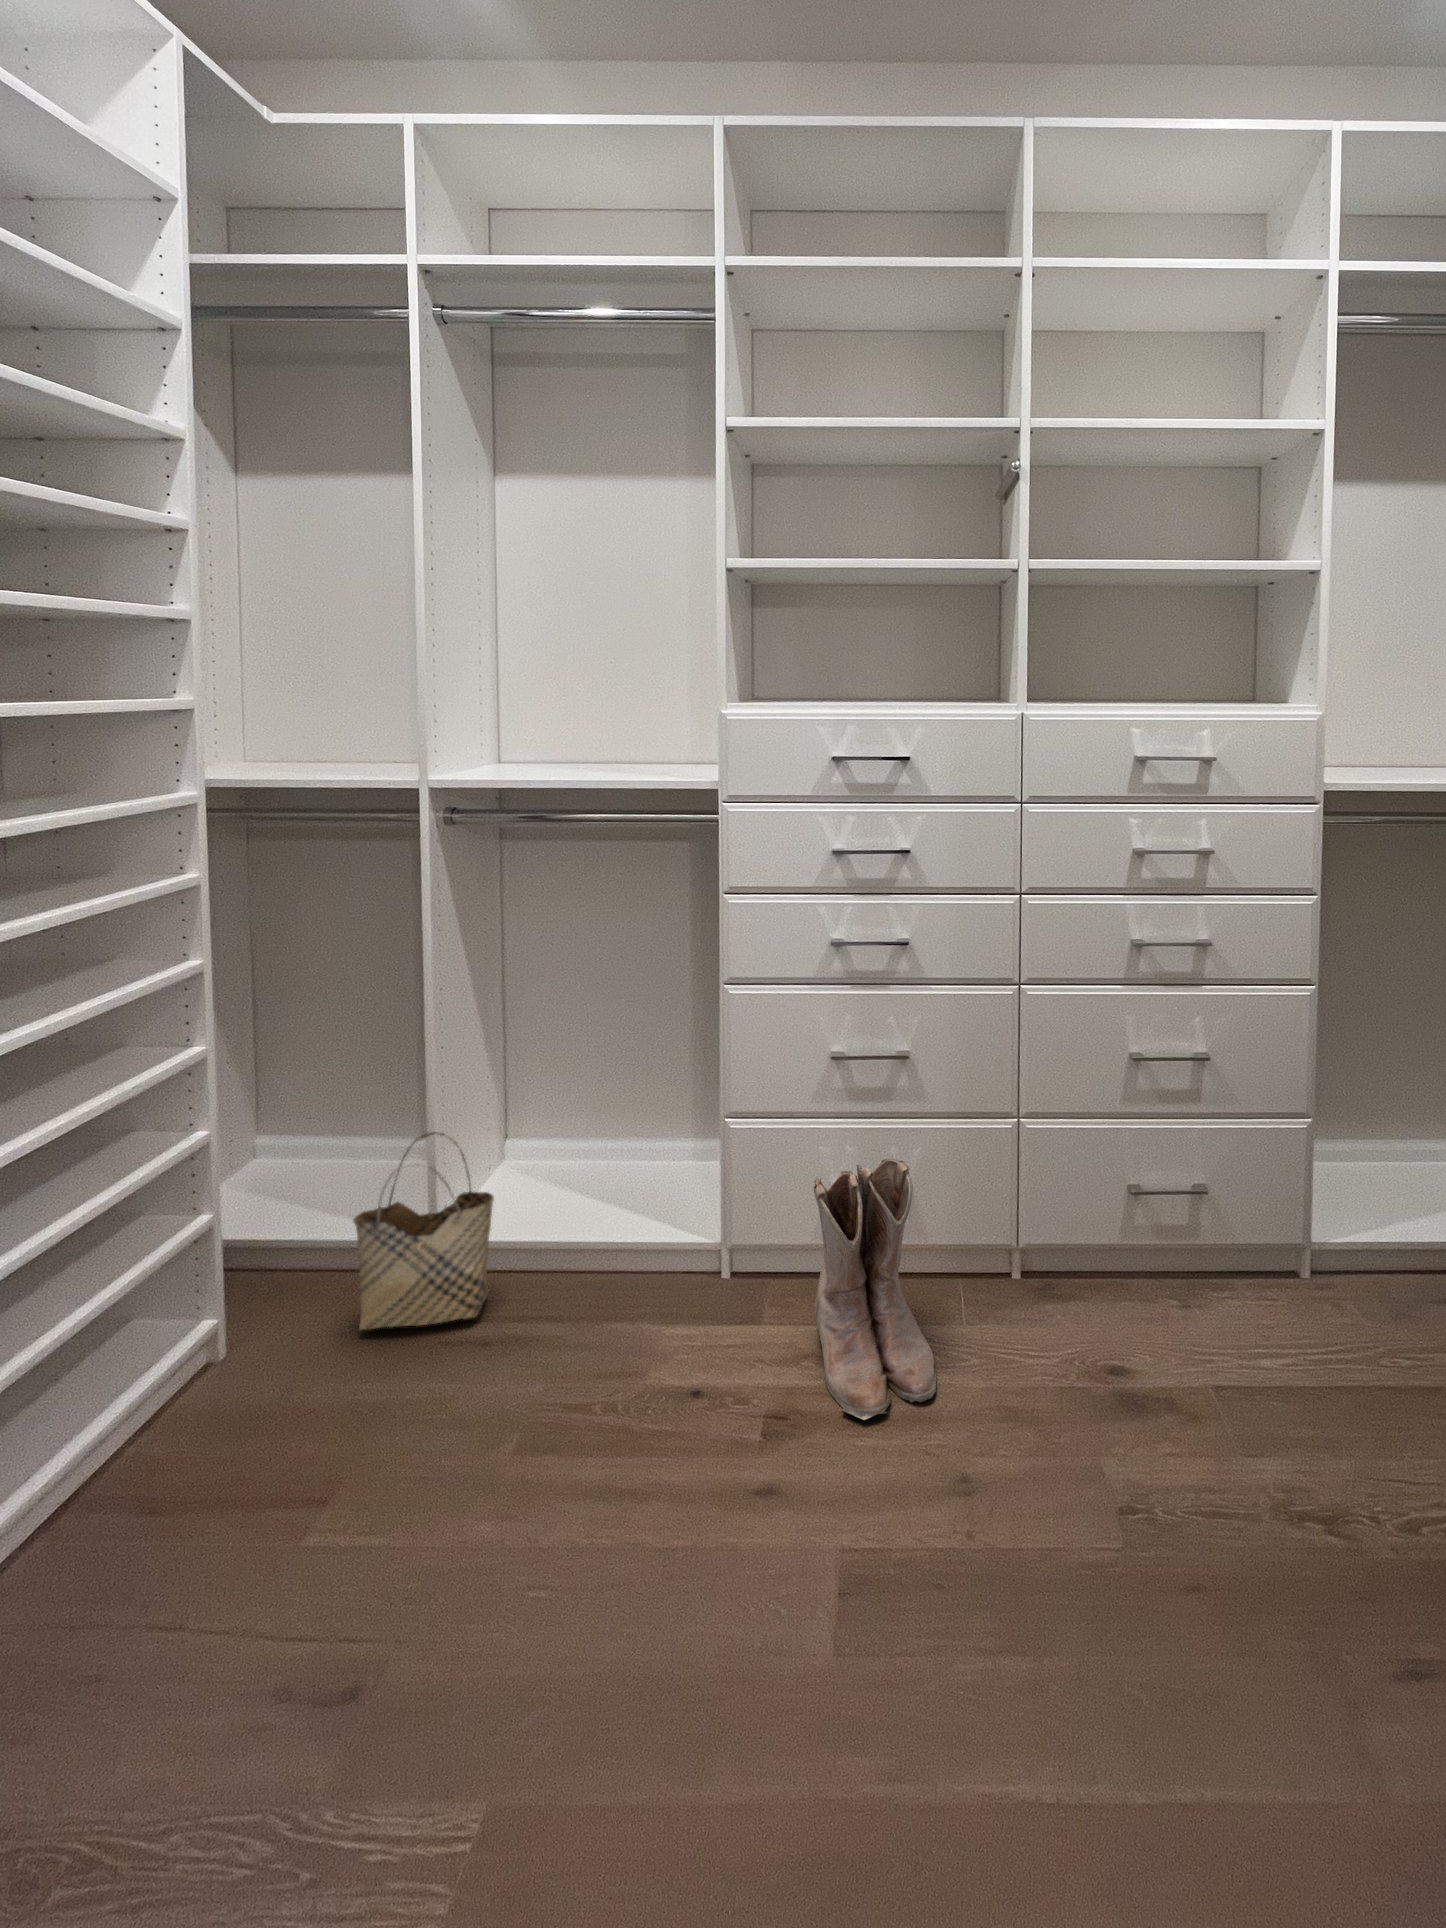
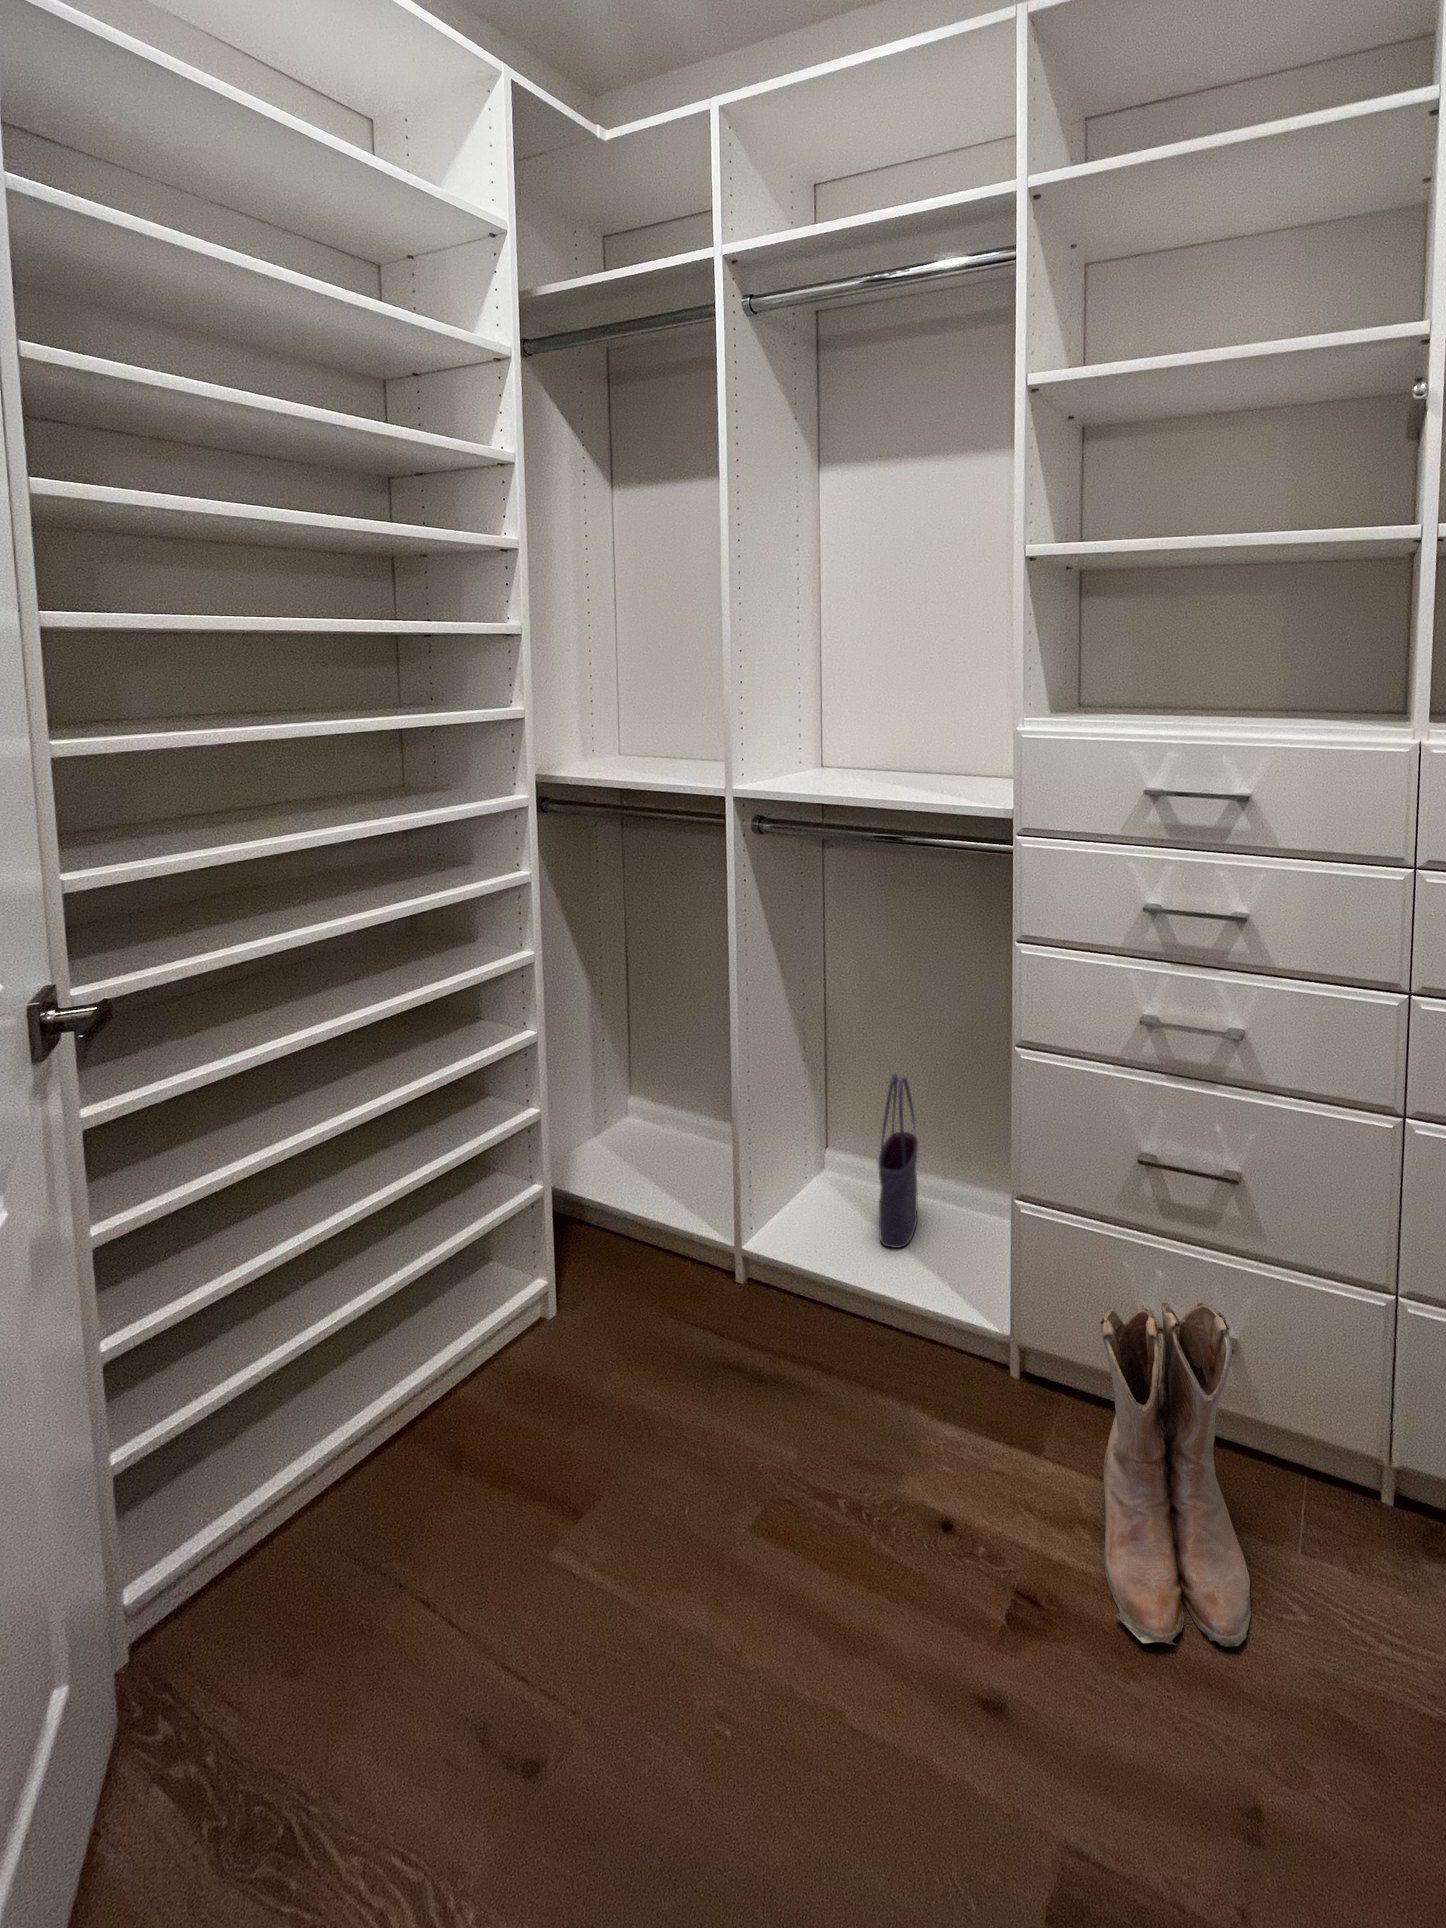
tote bag: none [581,1042,615,1203] -> present [878,1074,918,1248]
woven basket: present [353,1132,494,1330] -> none [656,1144,782,1345]

